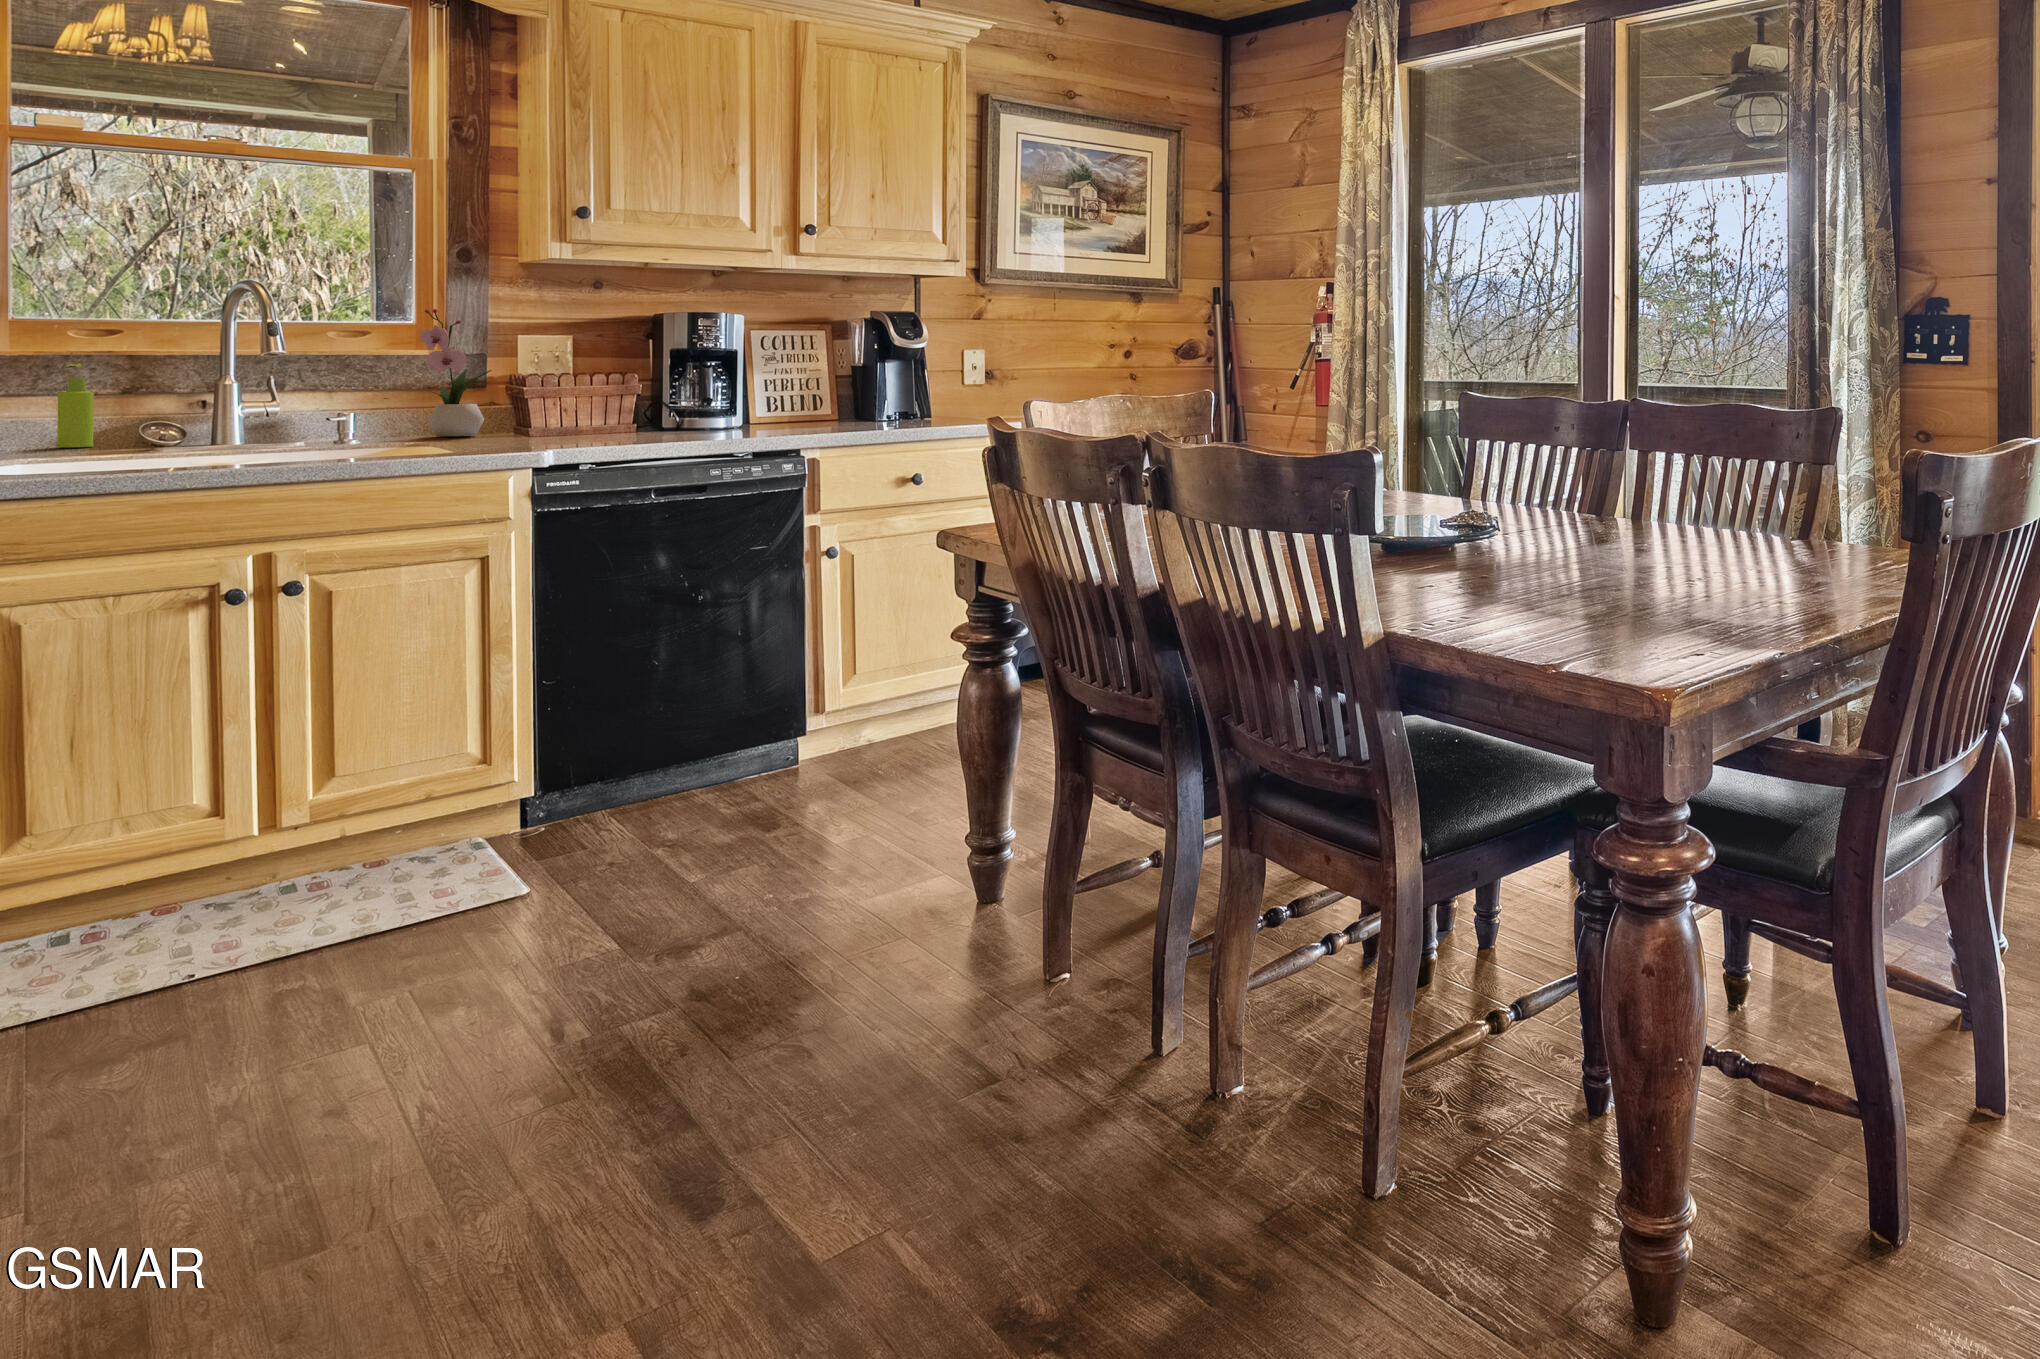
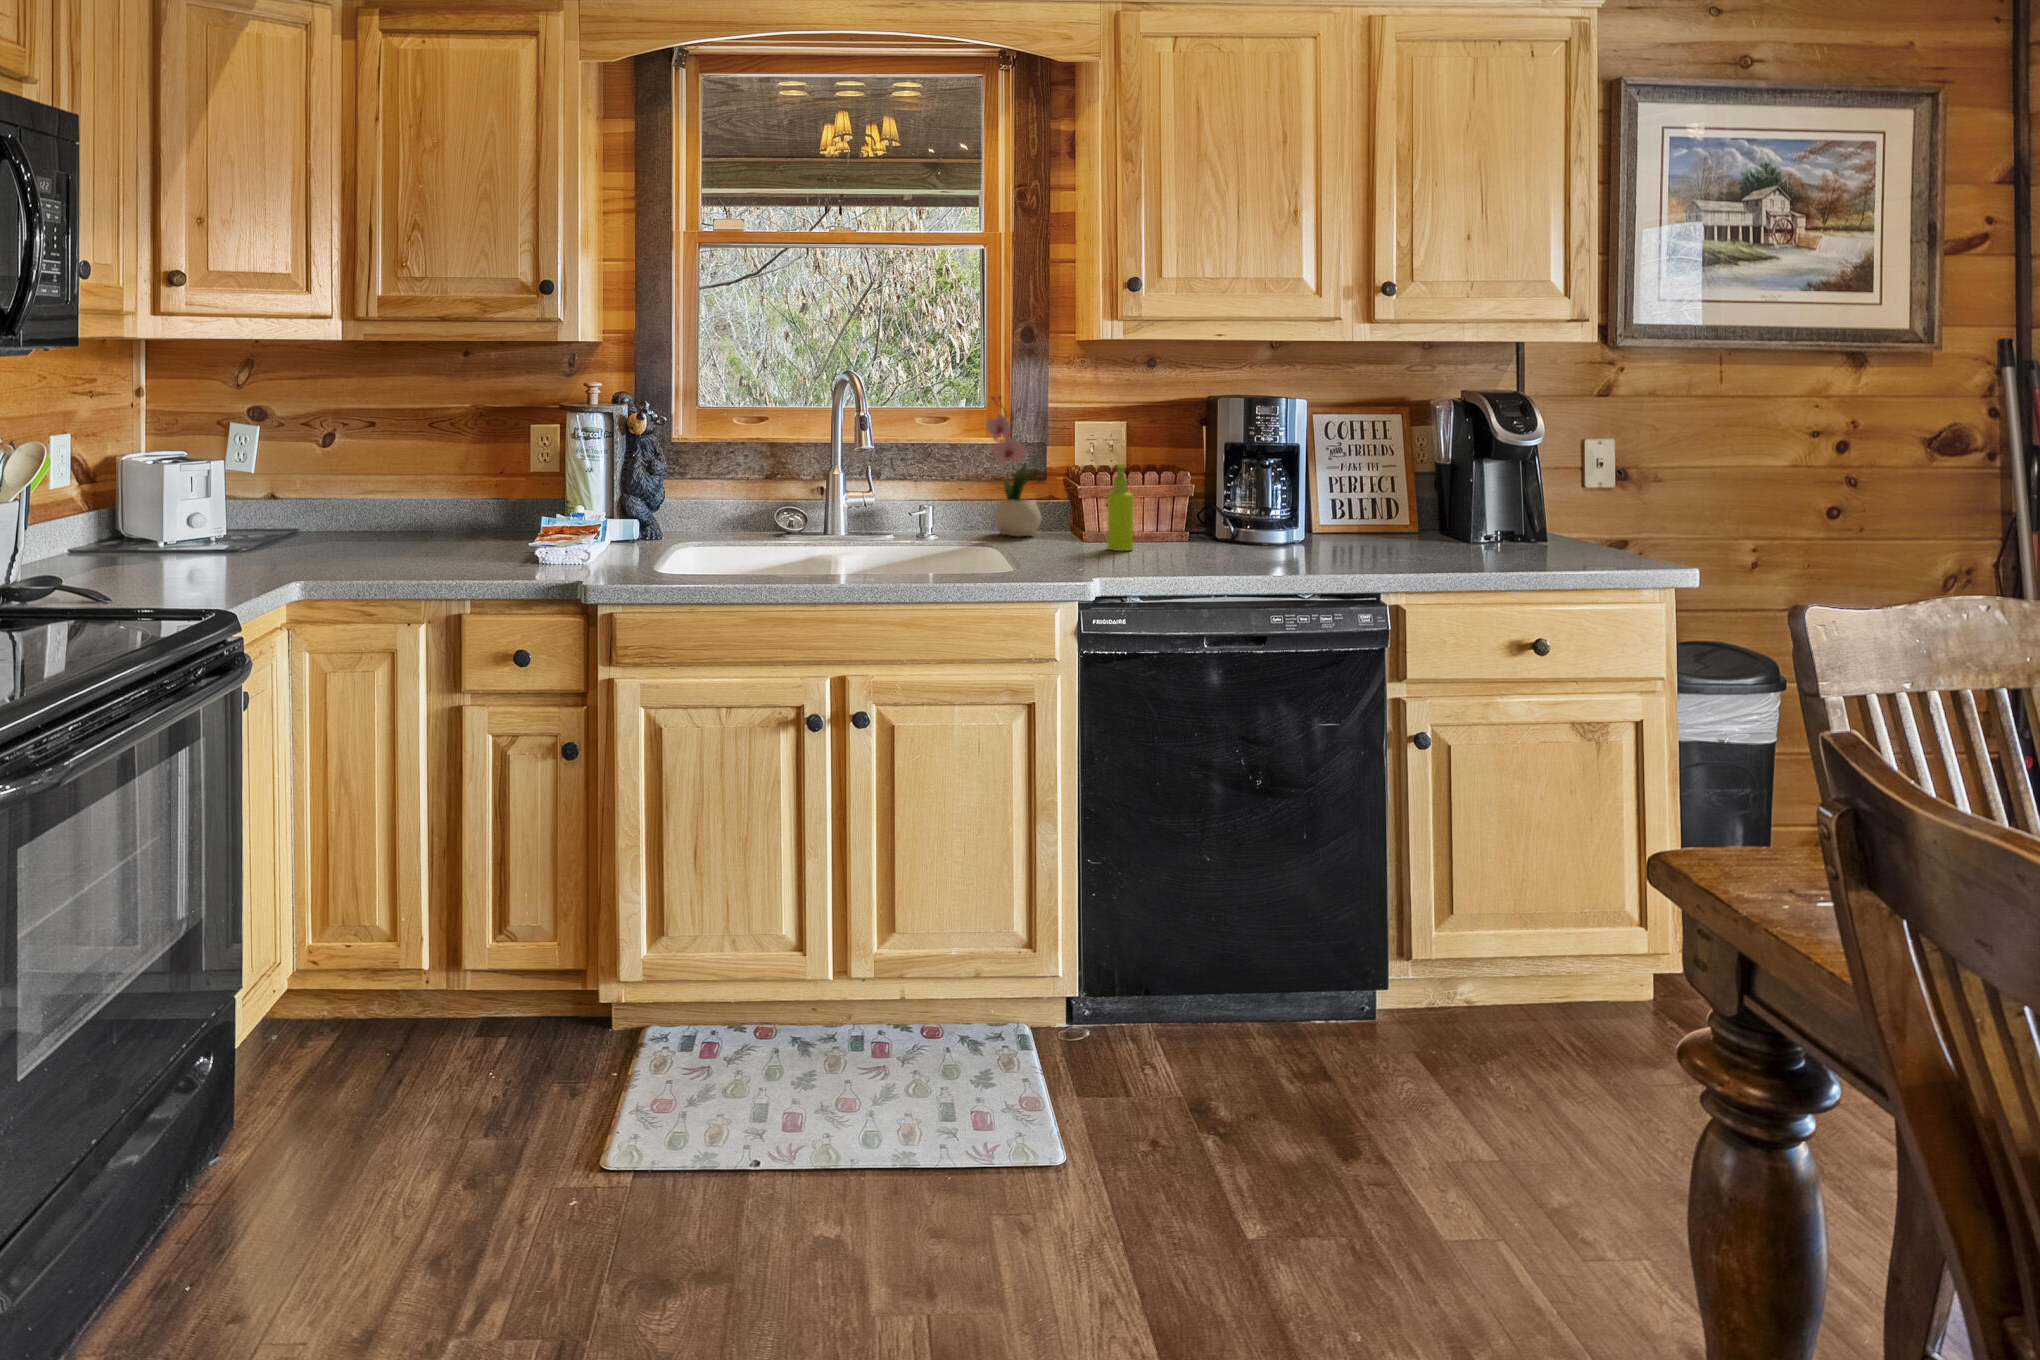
soap dispenser: present [57,364,94,448] -> present [1107,465,1133,551]

